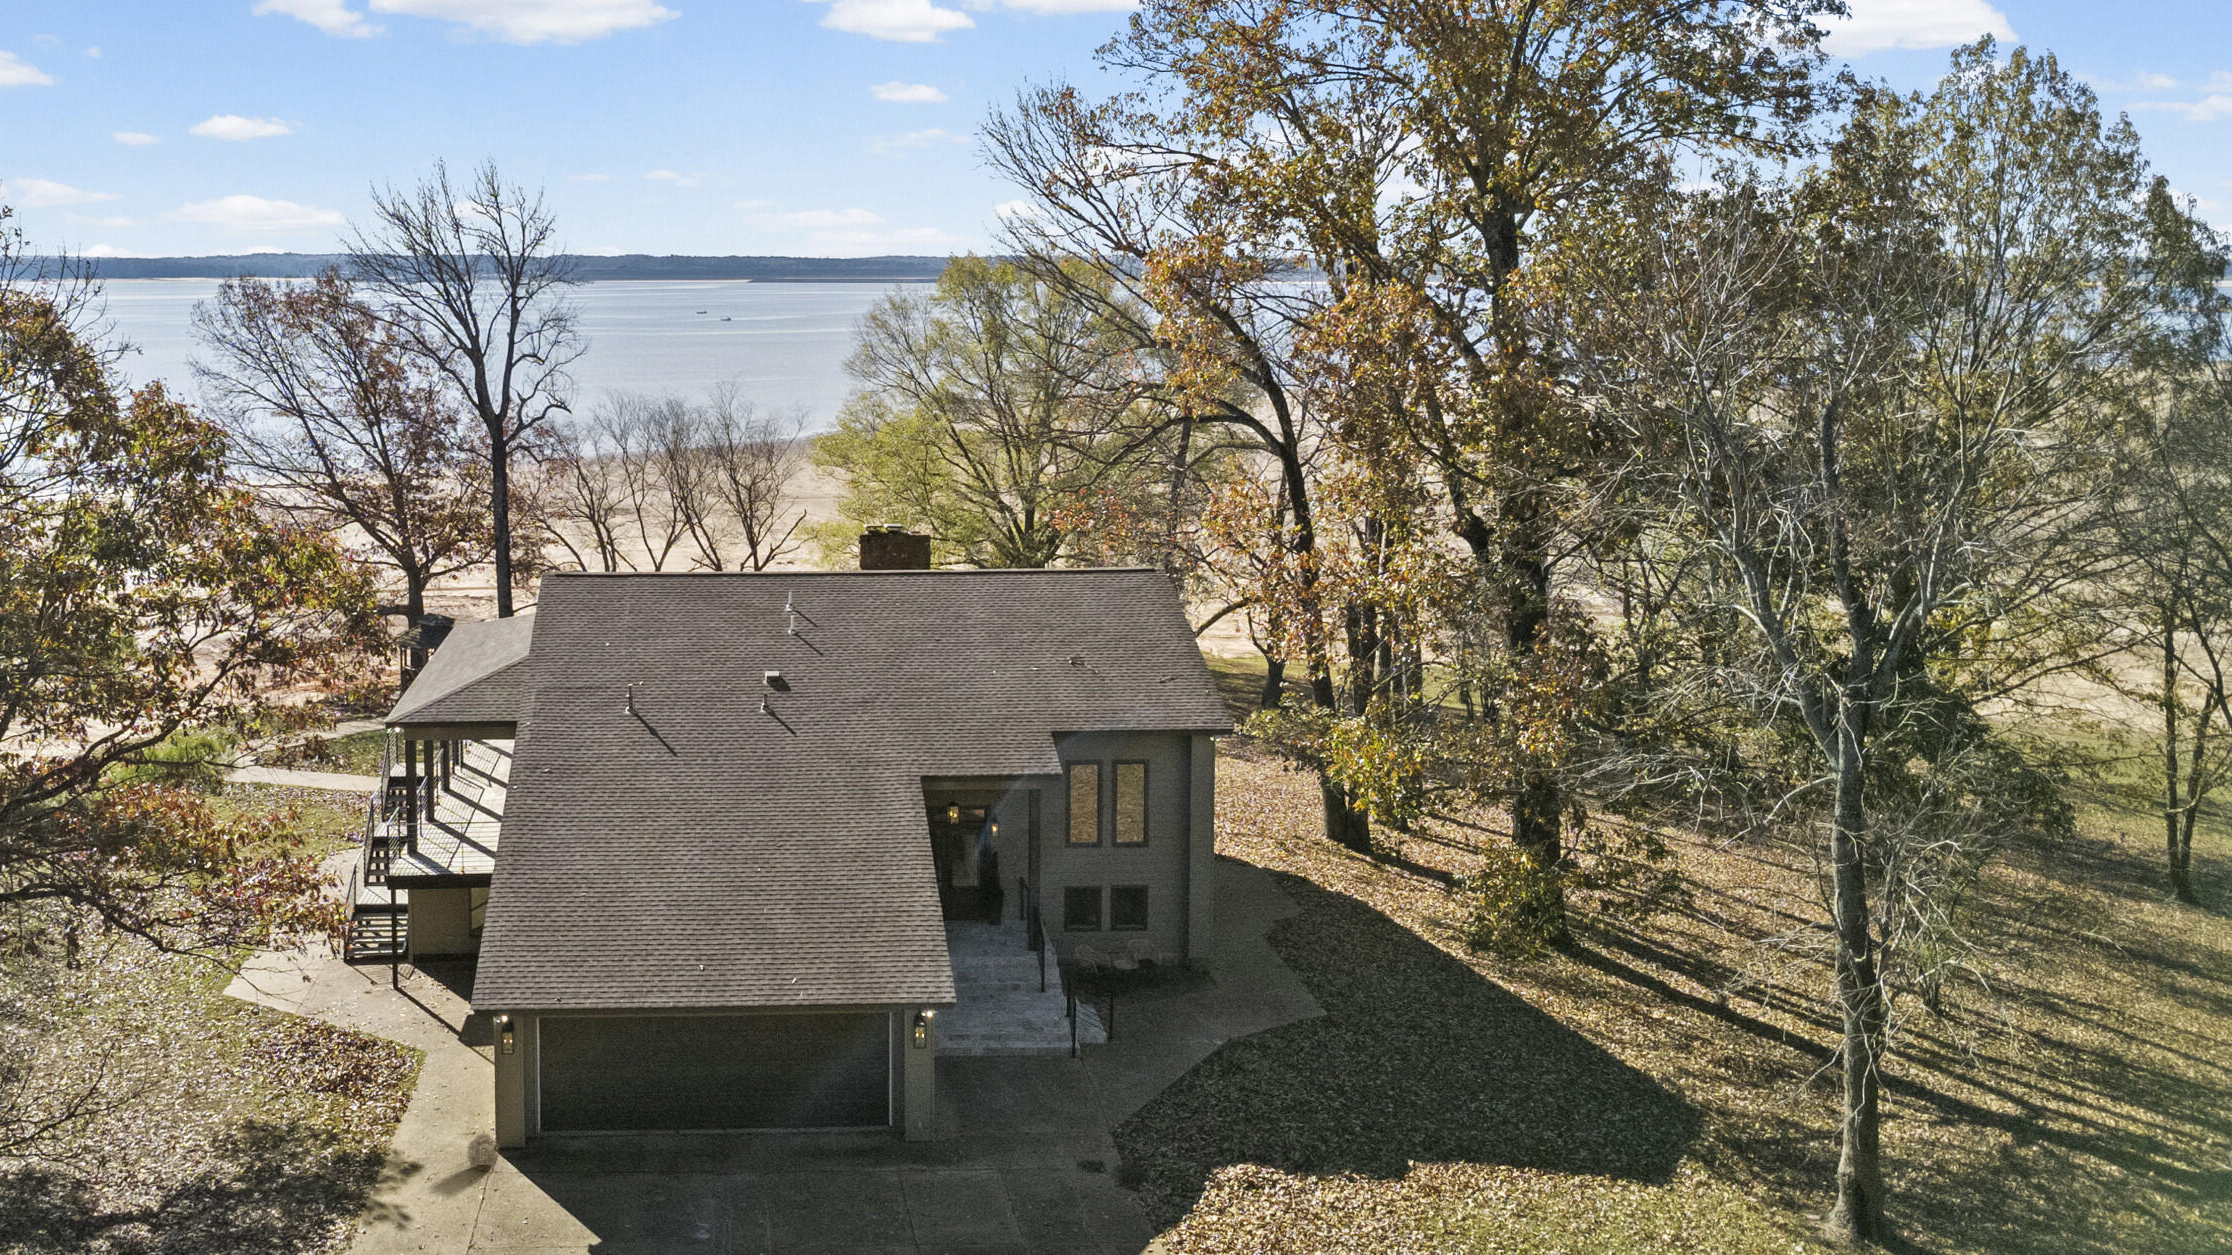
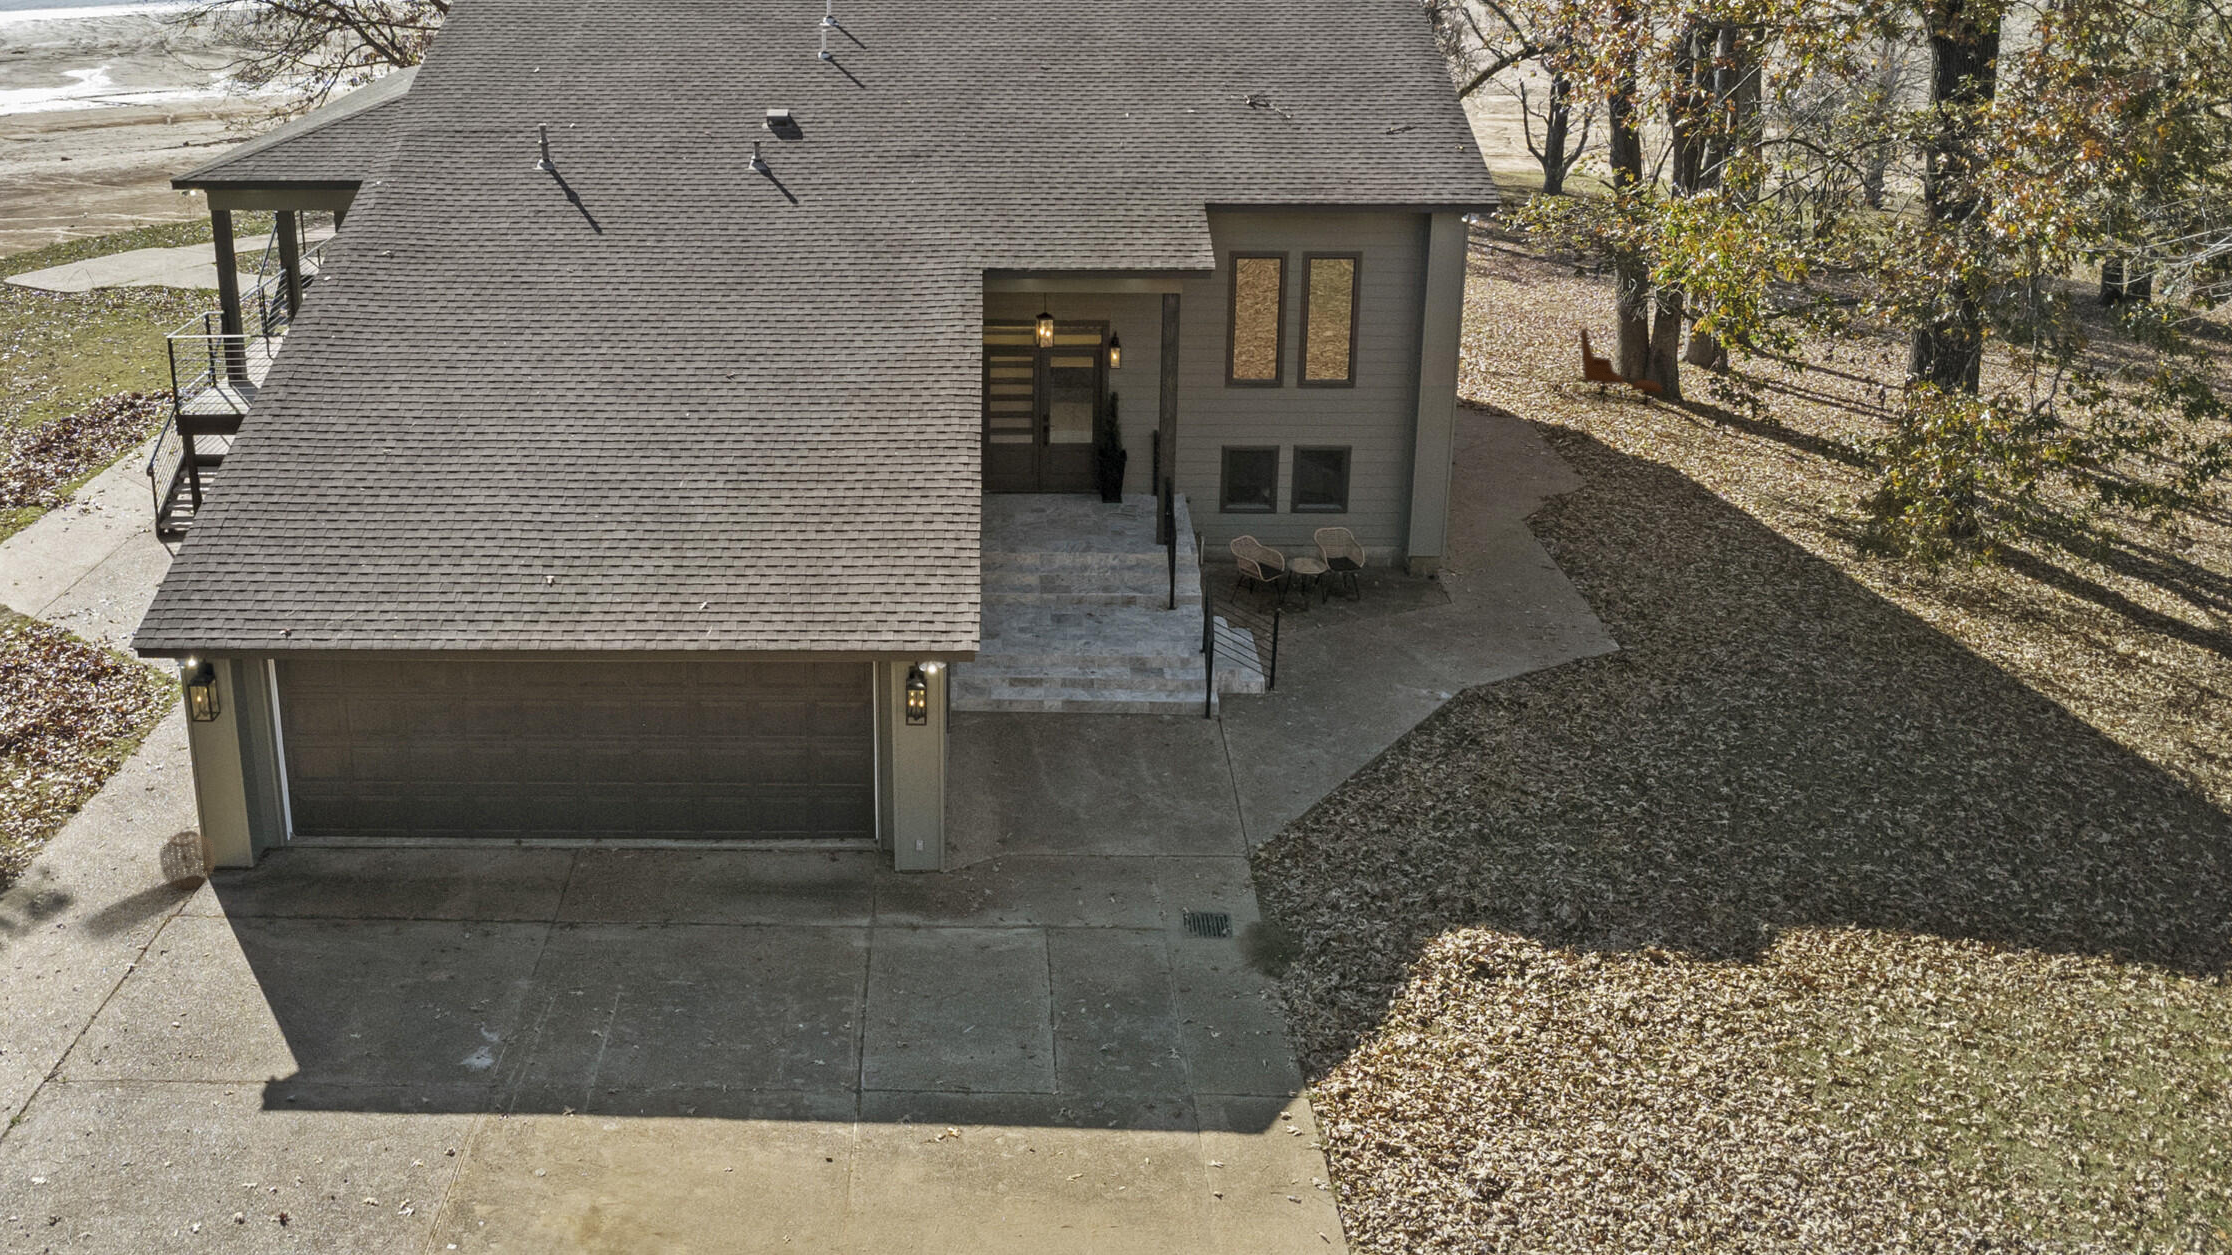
lounge chair: none [1302,801,1366,859] -> present [1580,329,1662,402]

